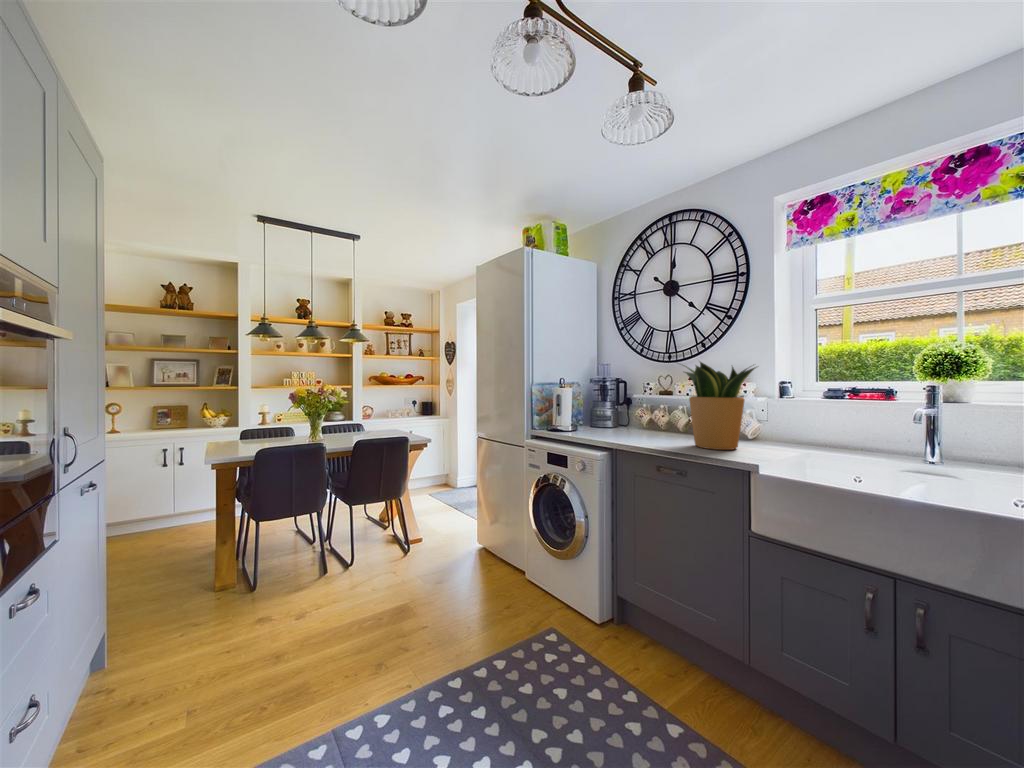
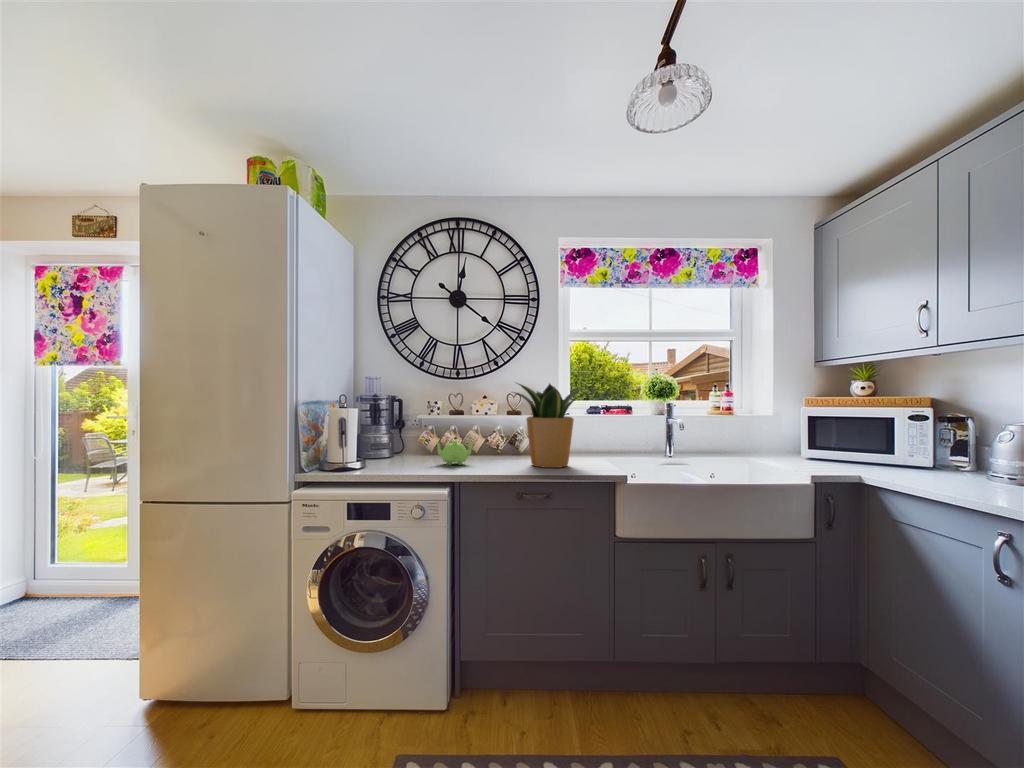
teapot: none [615,415,649,437] -> present [436,440,473,465]

